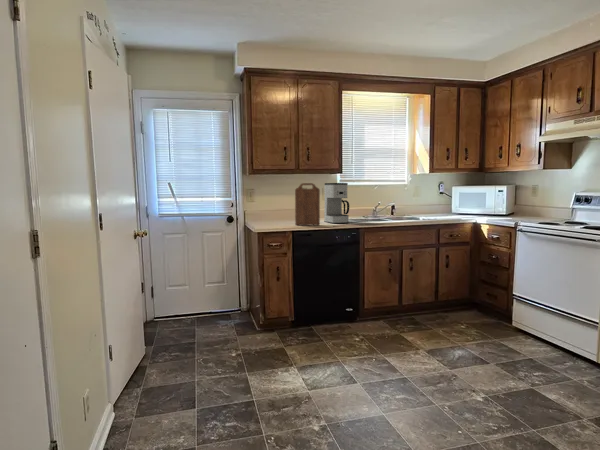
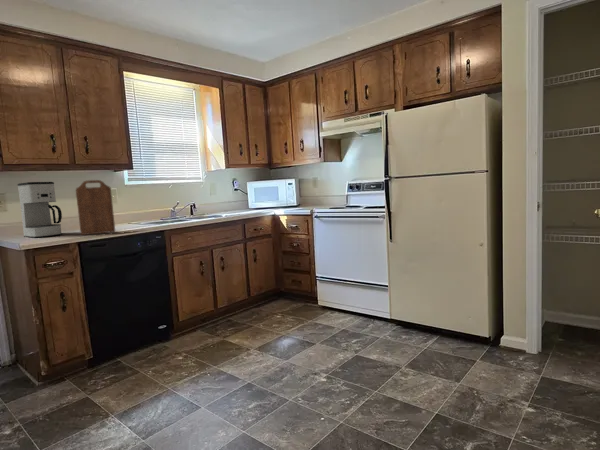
coffee maker: present [324,183,349,223] -> present [18,182,62,237]

